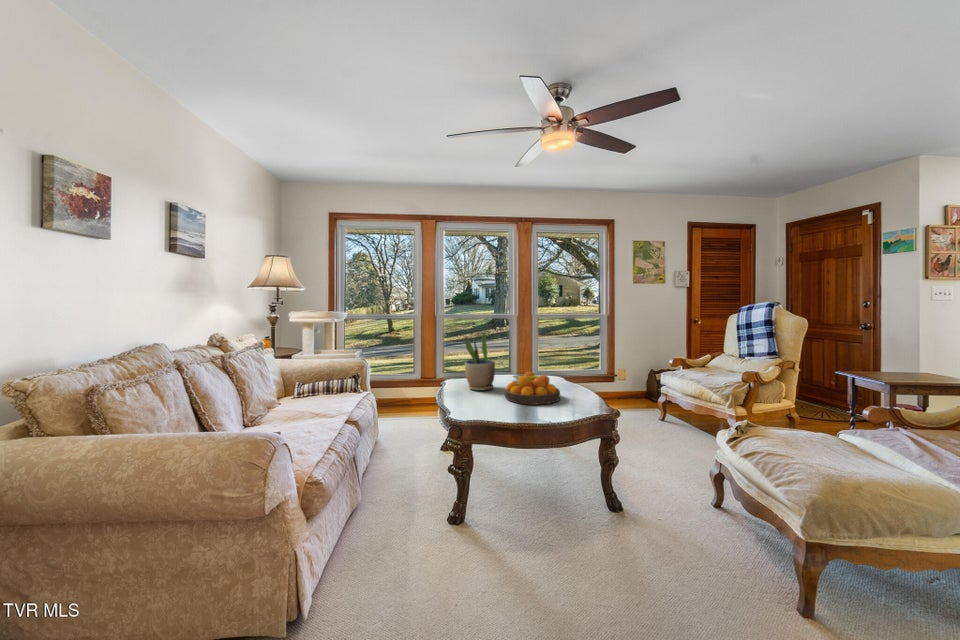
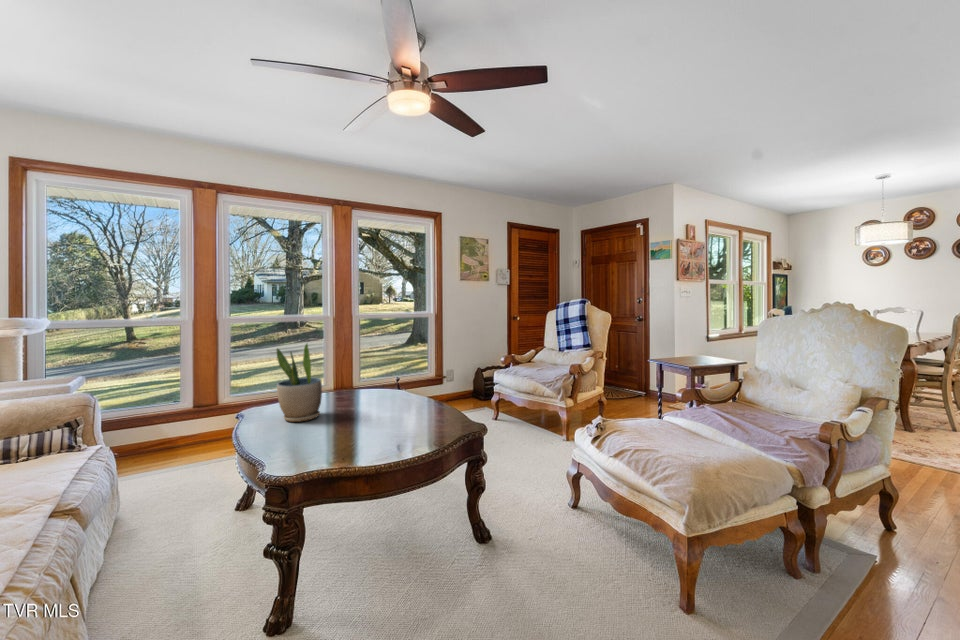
fruit bowl: present [505,371,560,405] -> none [342,389,414,433]

